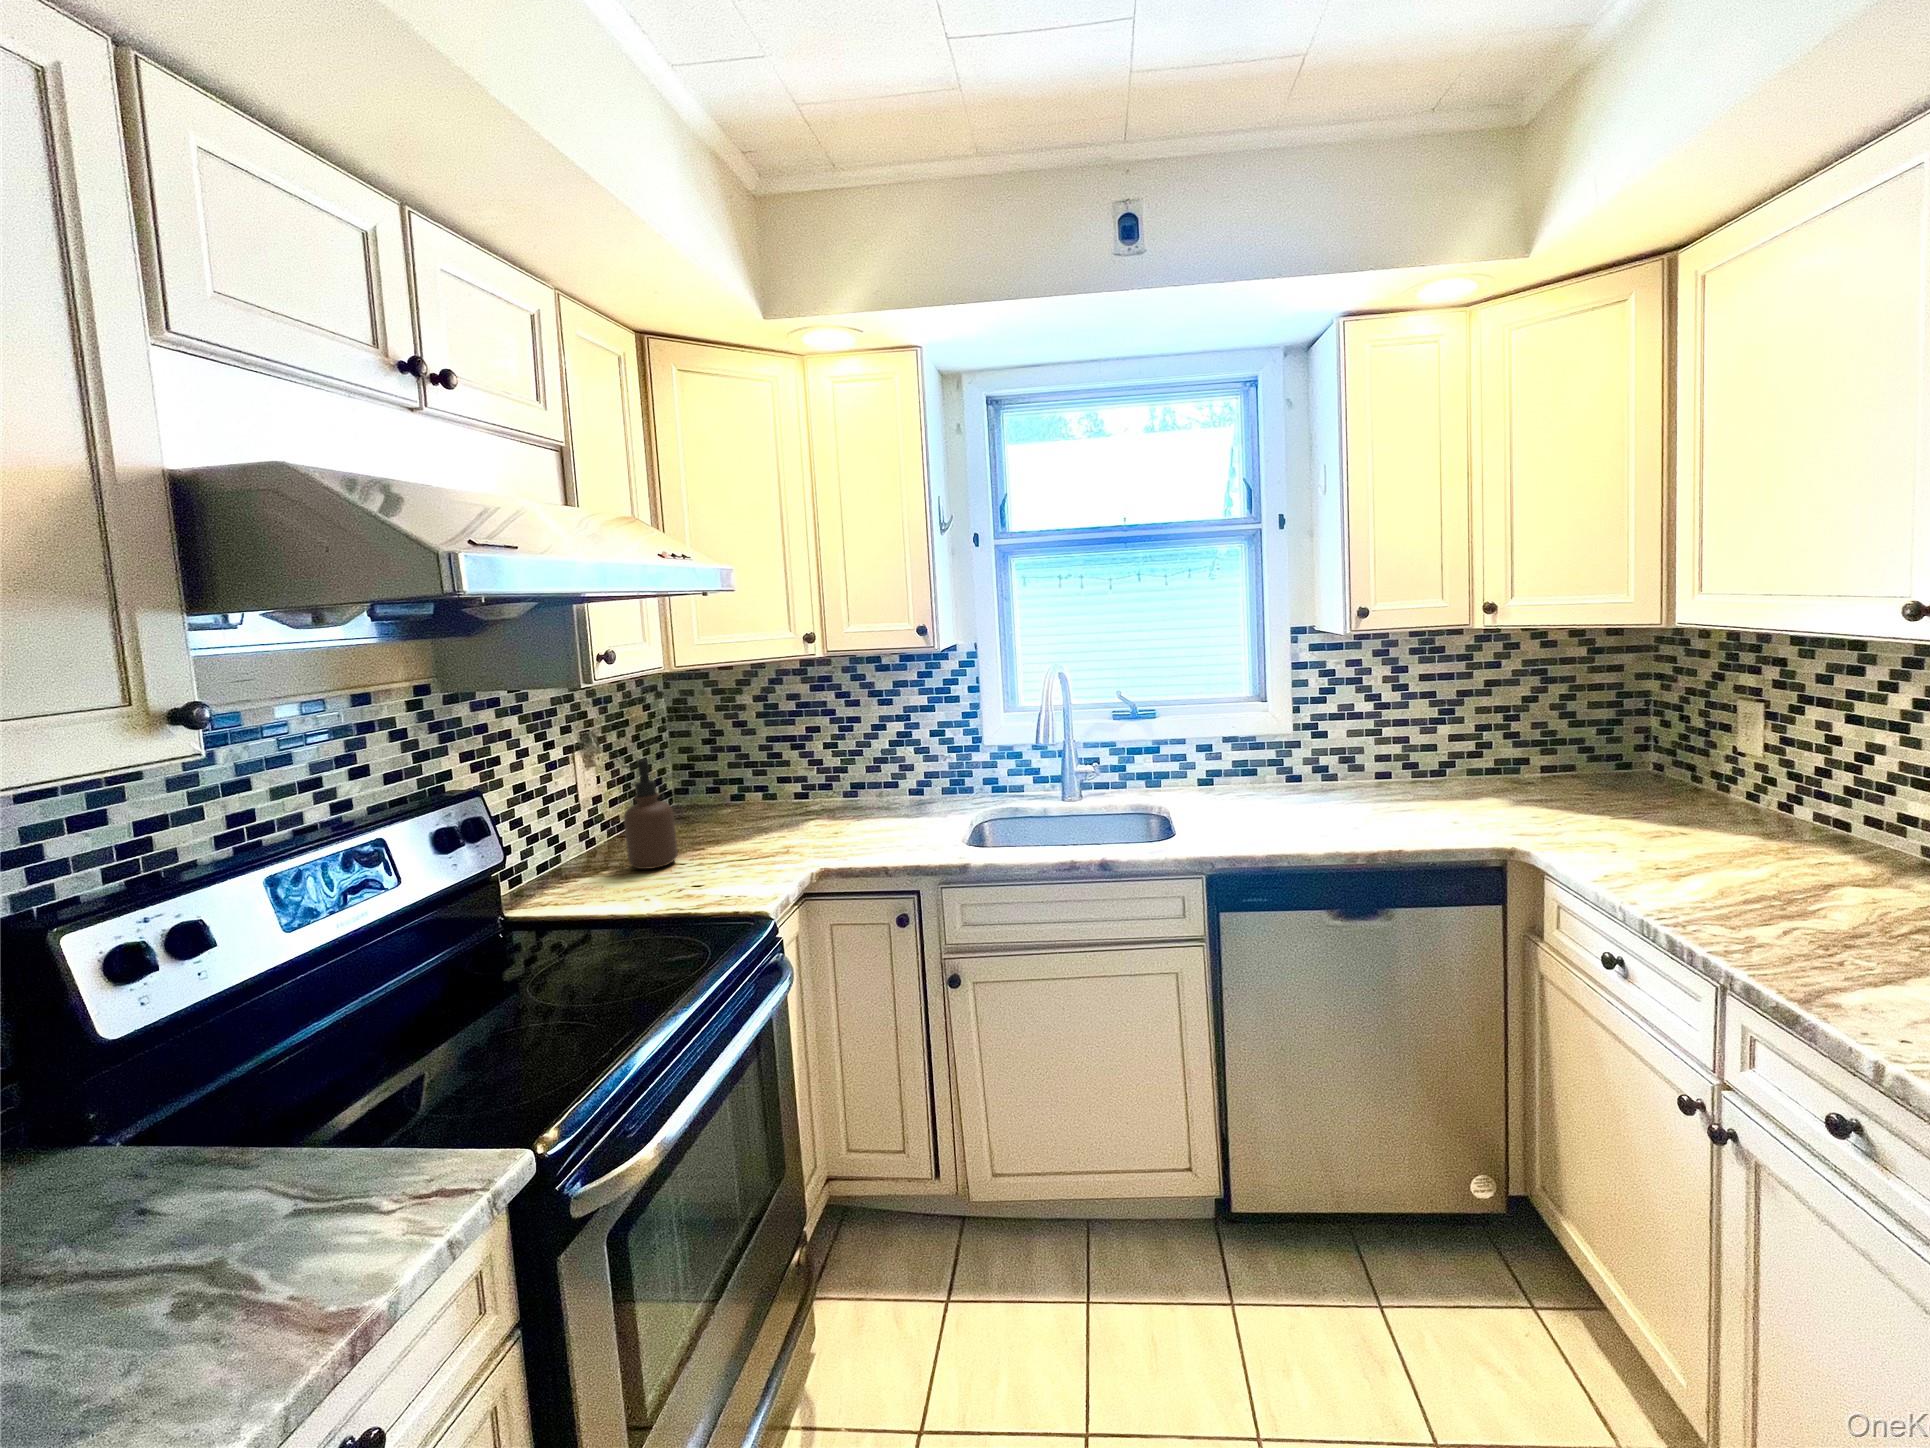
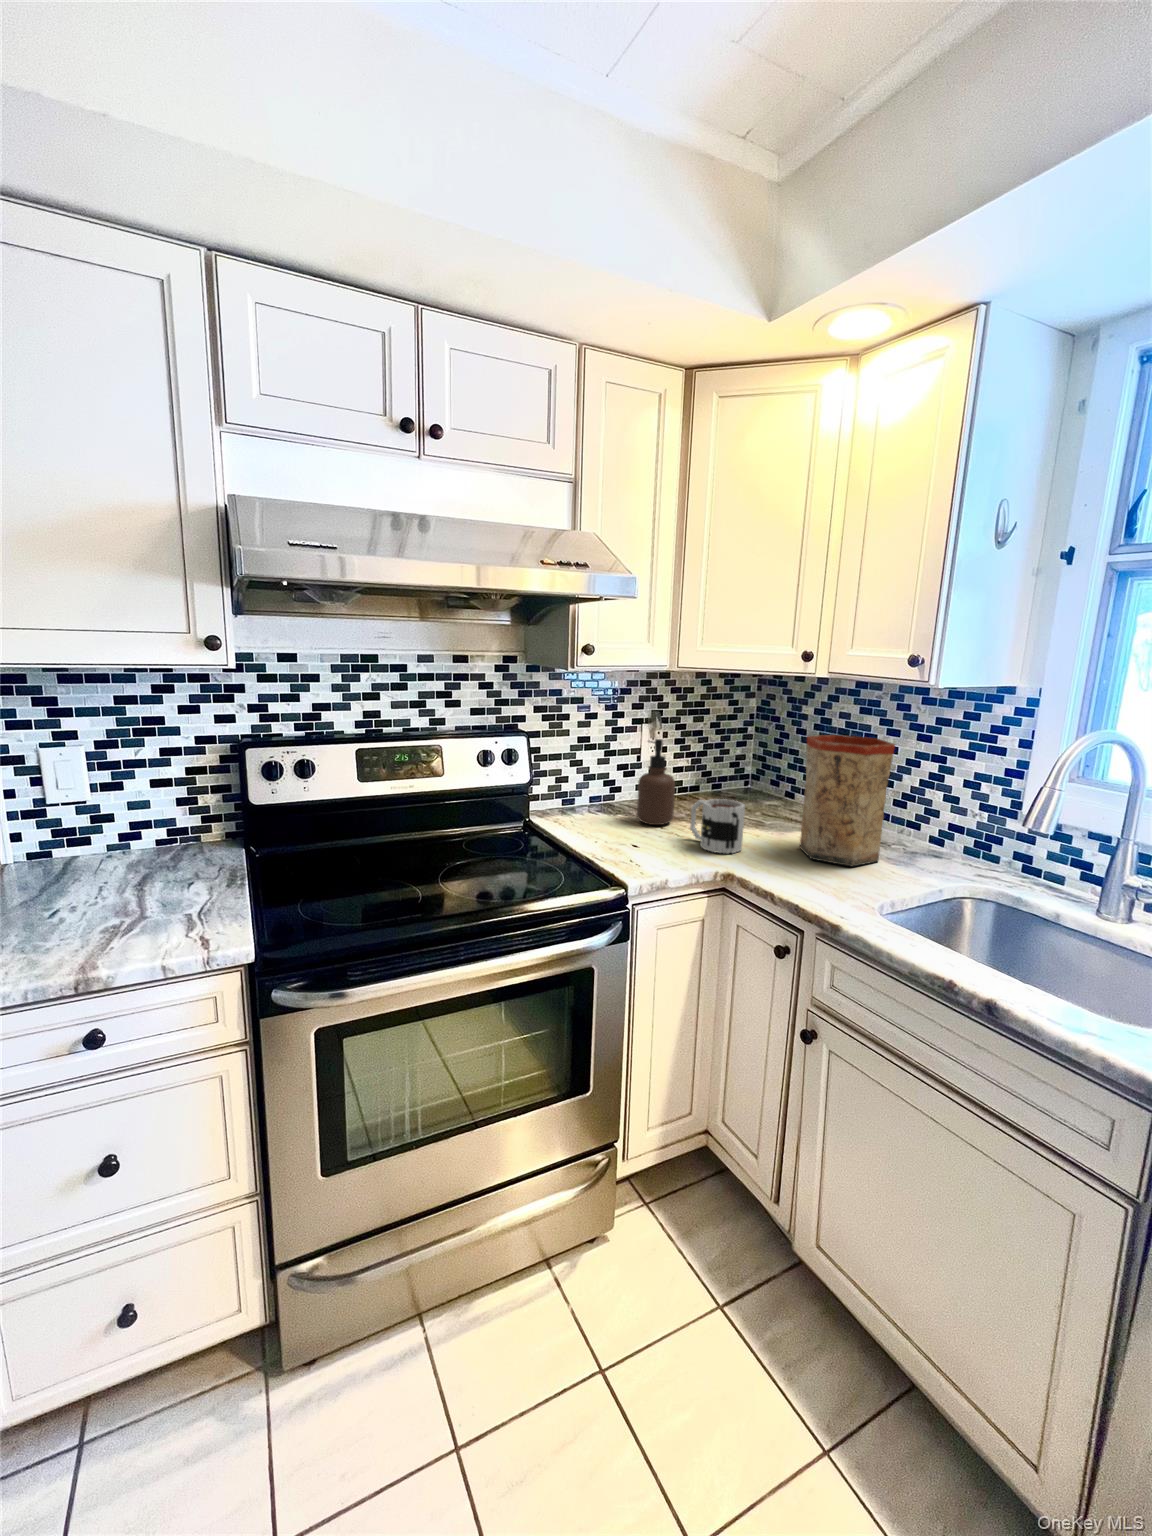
vase: none [821,707,909,837] -> present [800,735,895,866]
mug: none [722,803,794,865] -> present [690,799,745,853]

